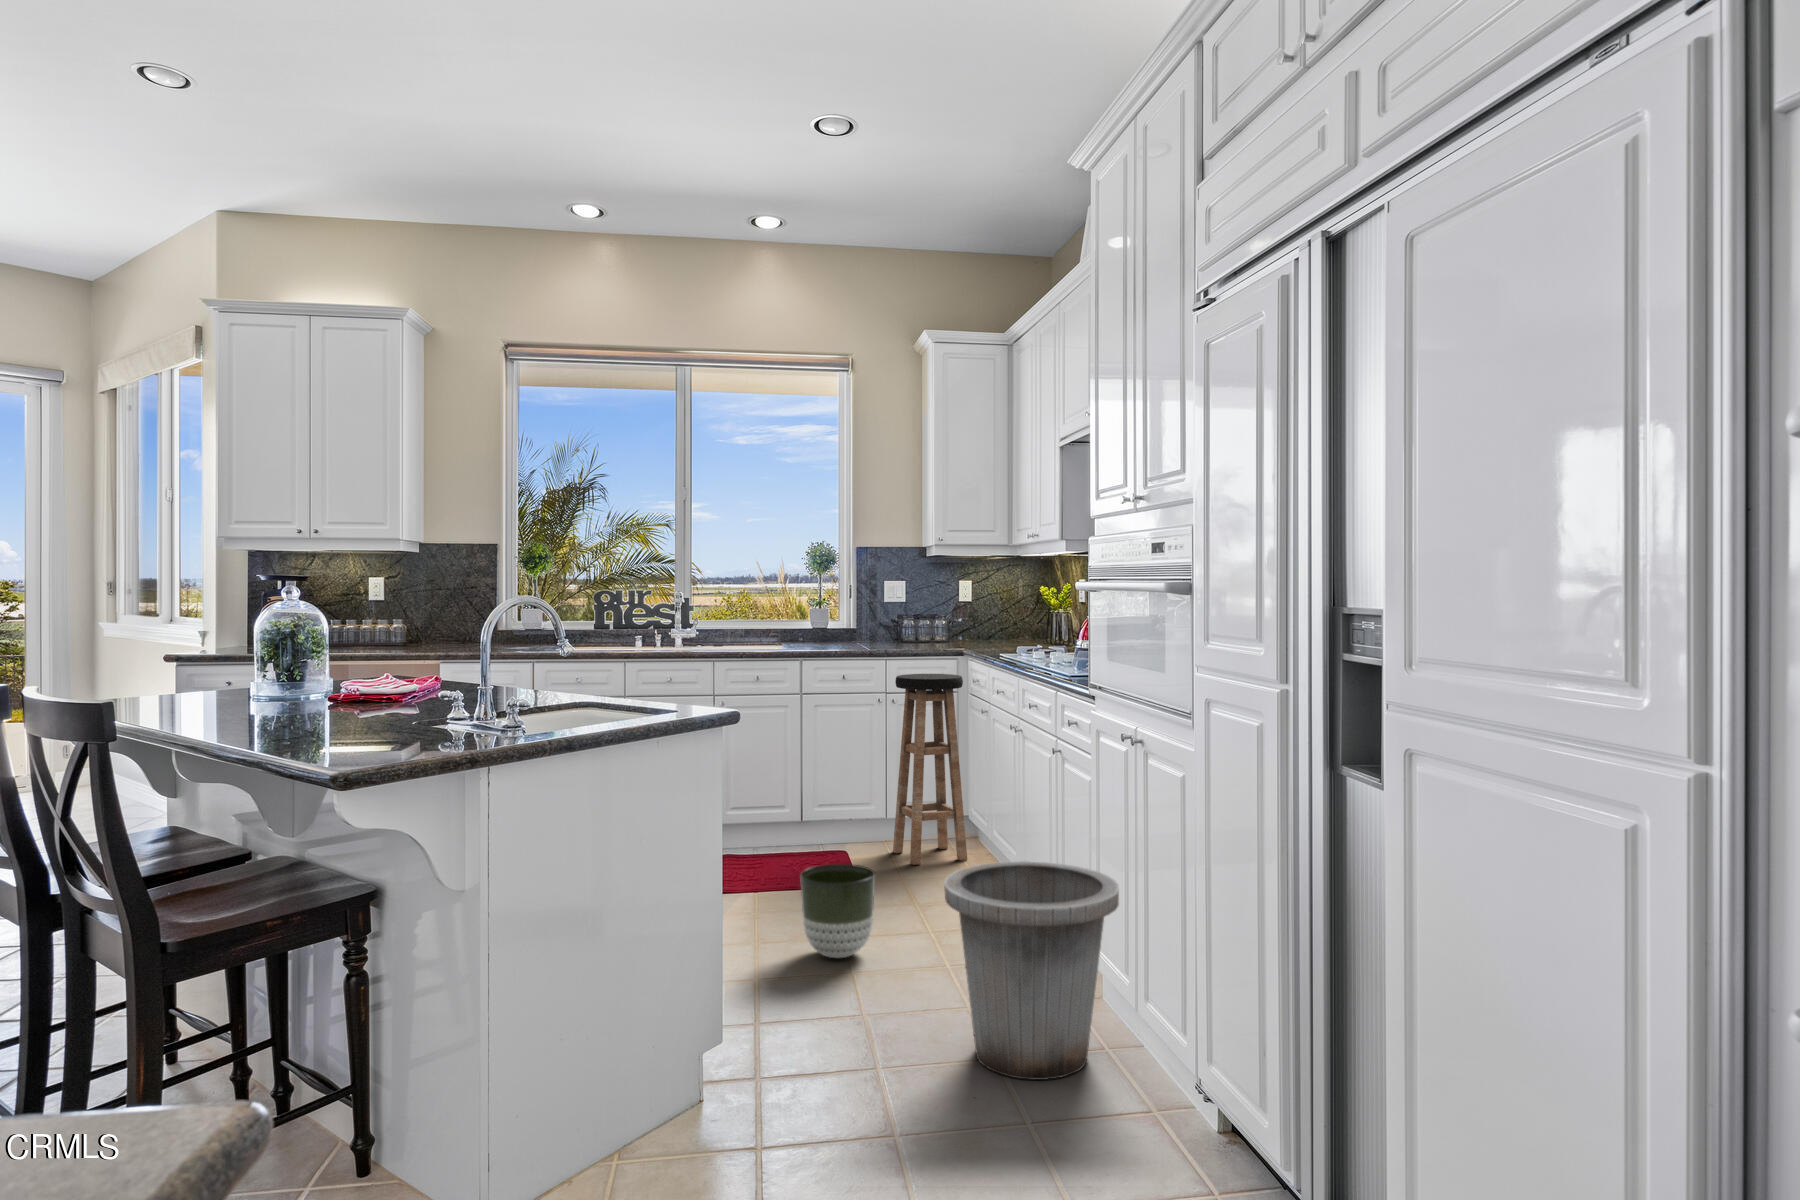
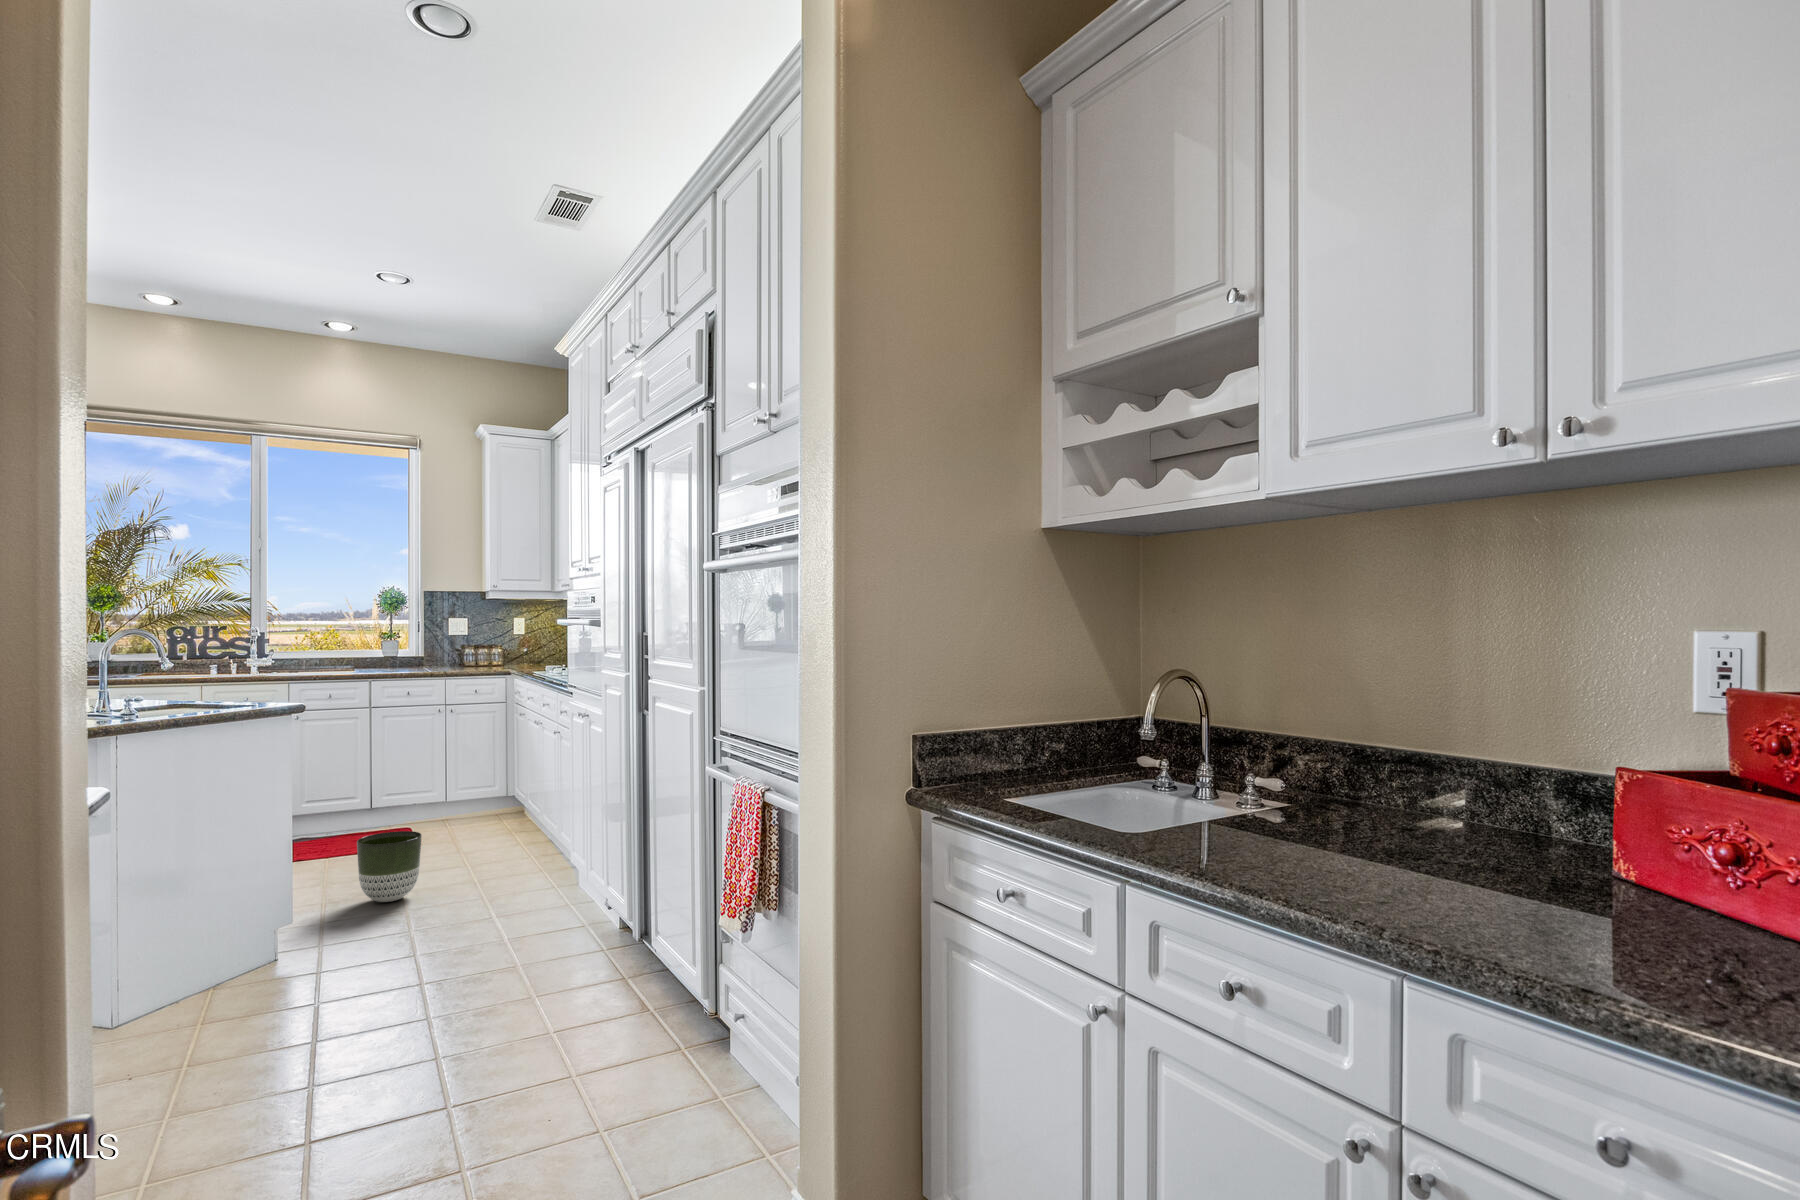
bar stool: present [893,674,967,865] -> none [450,688,512,835]
trash can: present [944,861,1119,1080] -> none [465,809,592,954]

